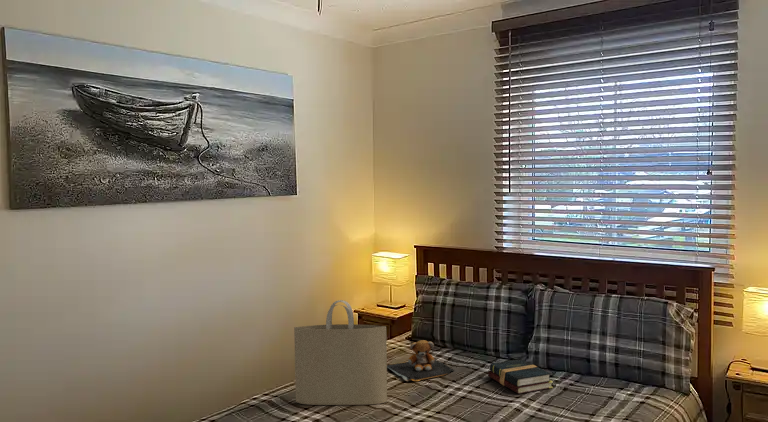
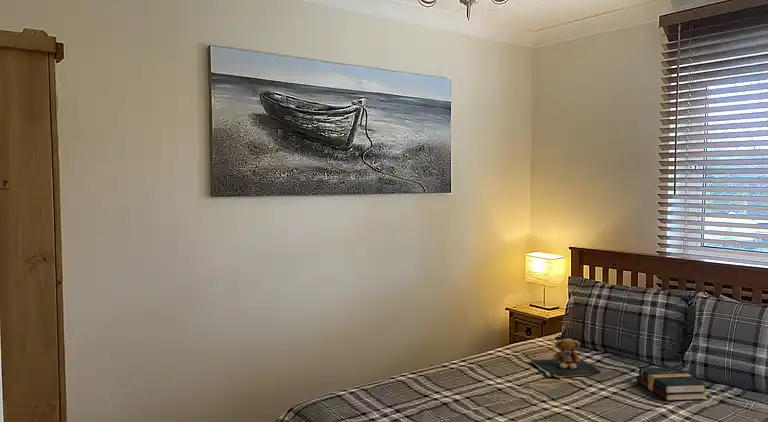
tote bag: present [294,300,387,405] -> none [439,291,527,394]

